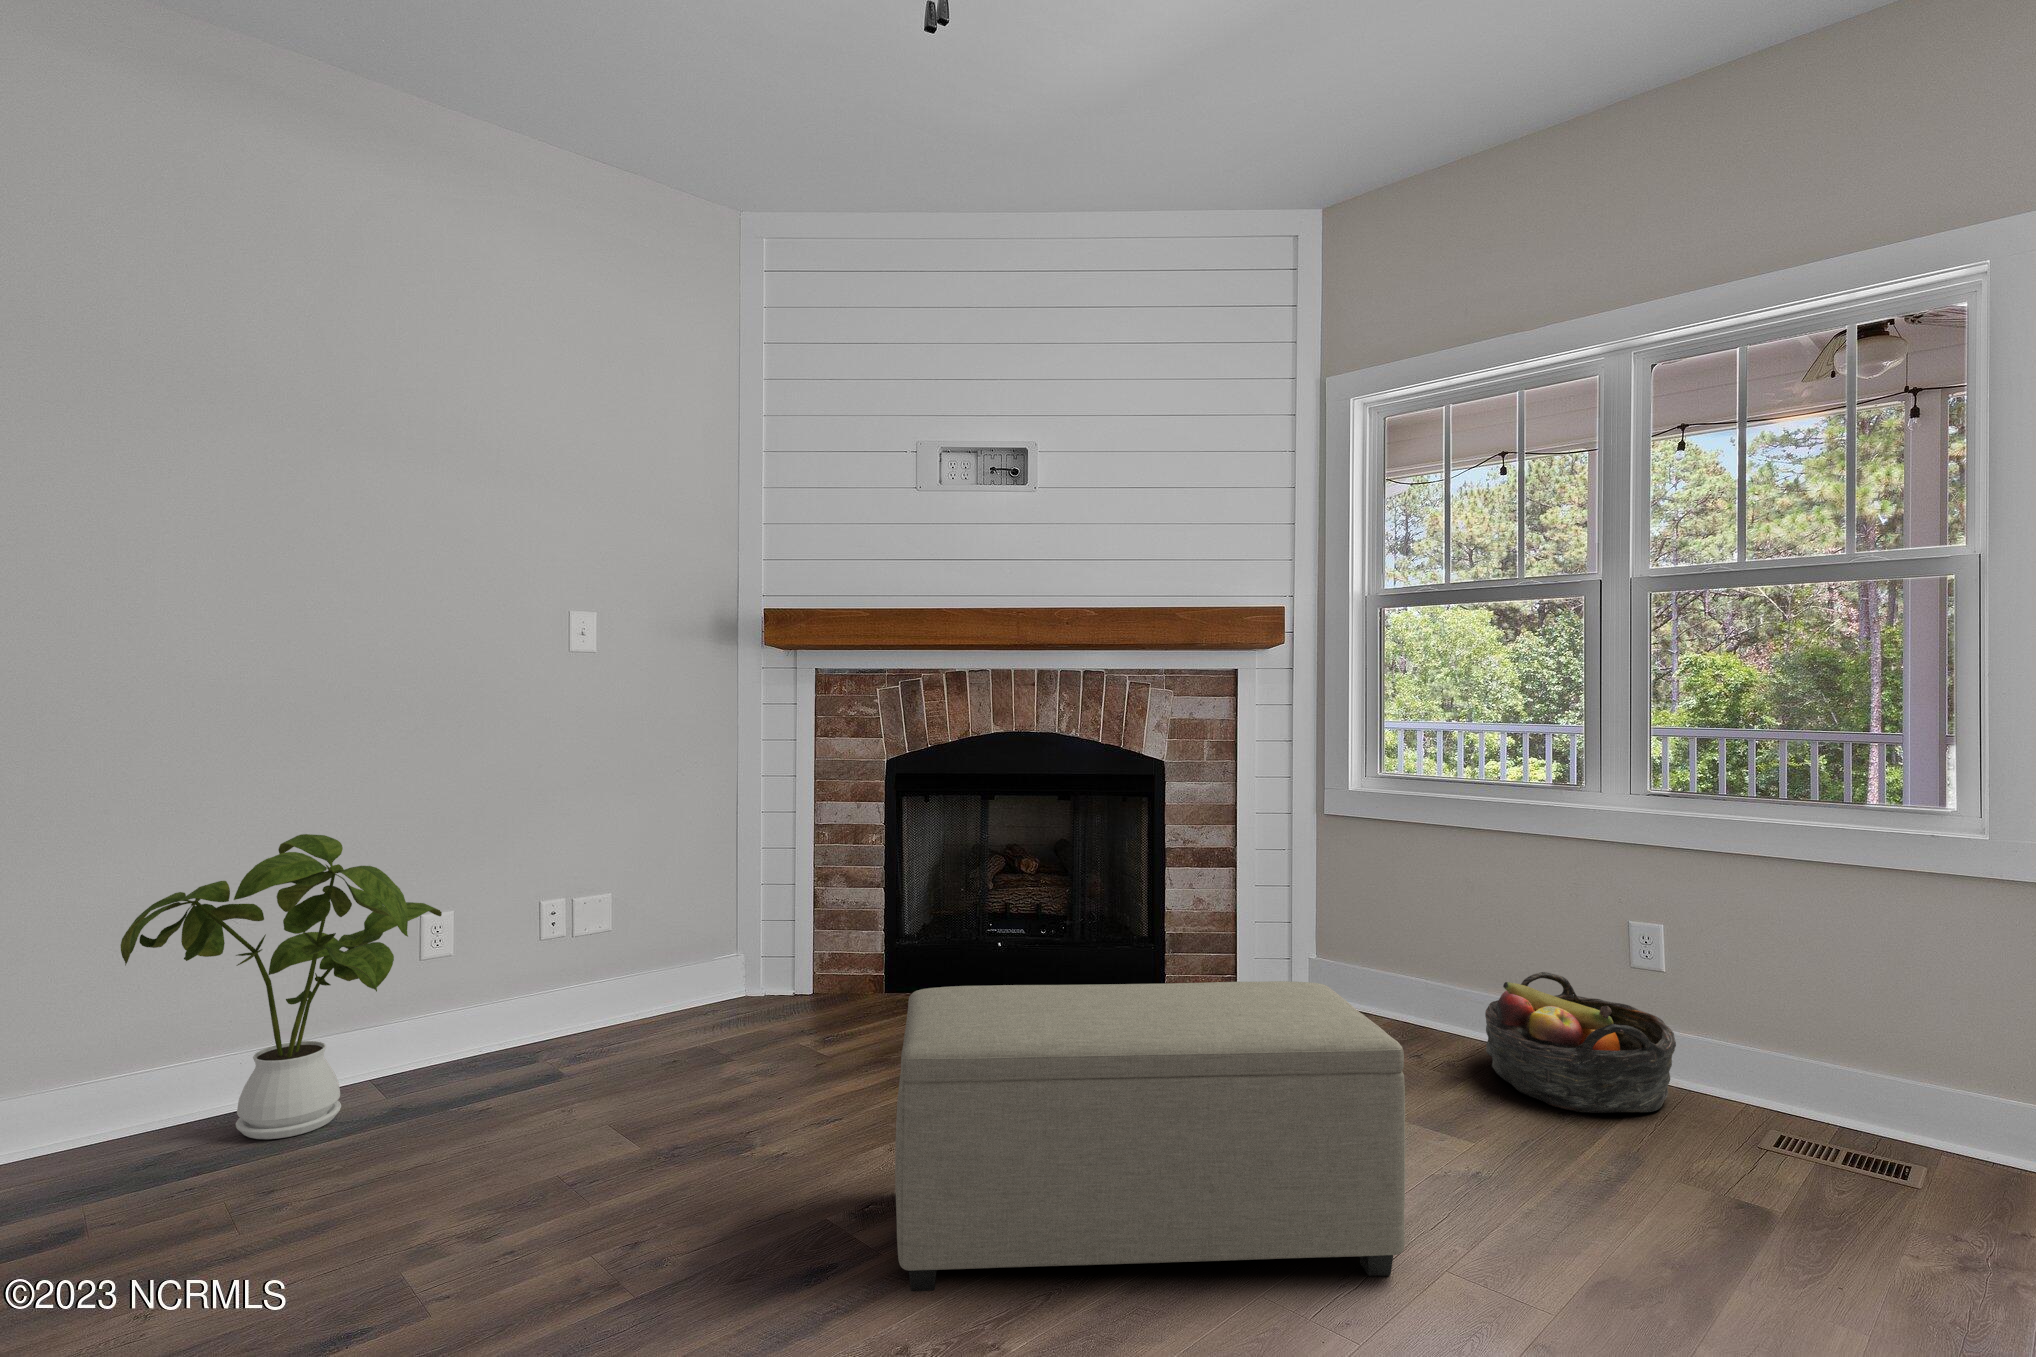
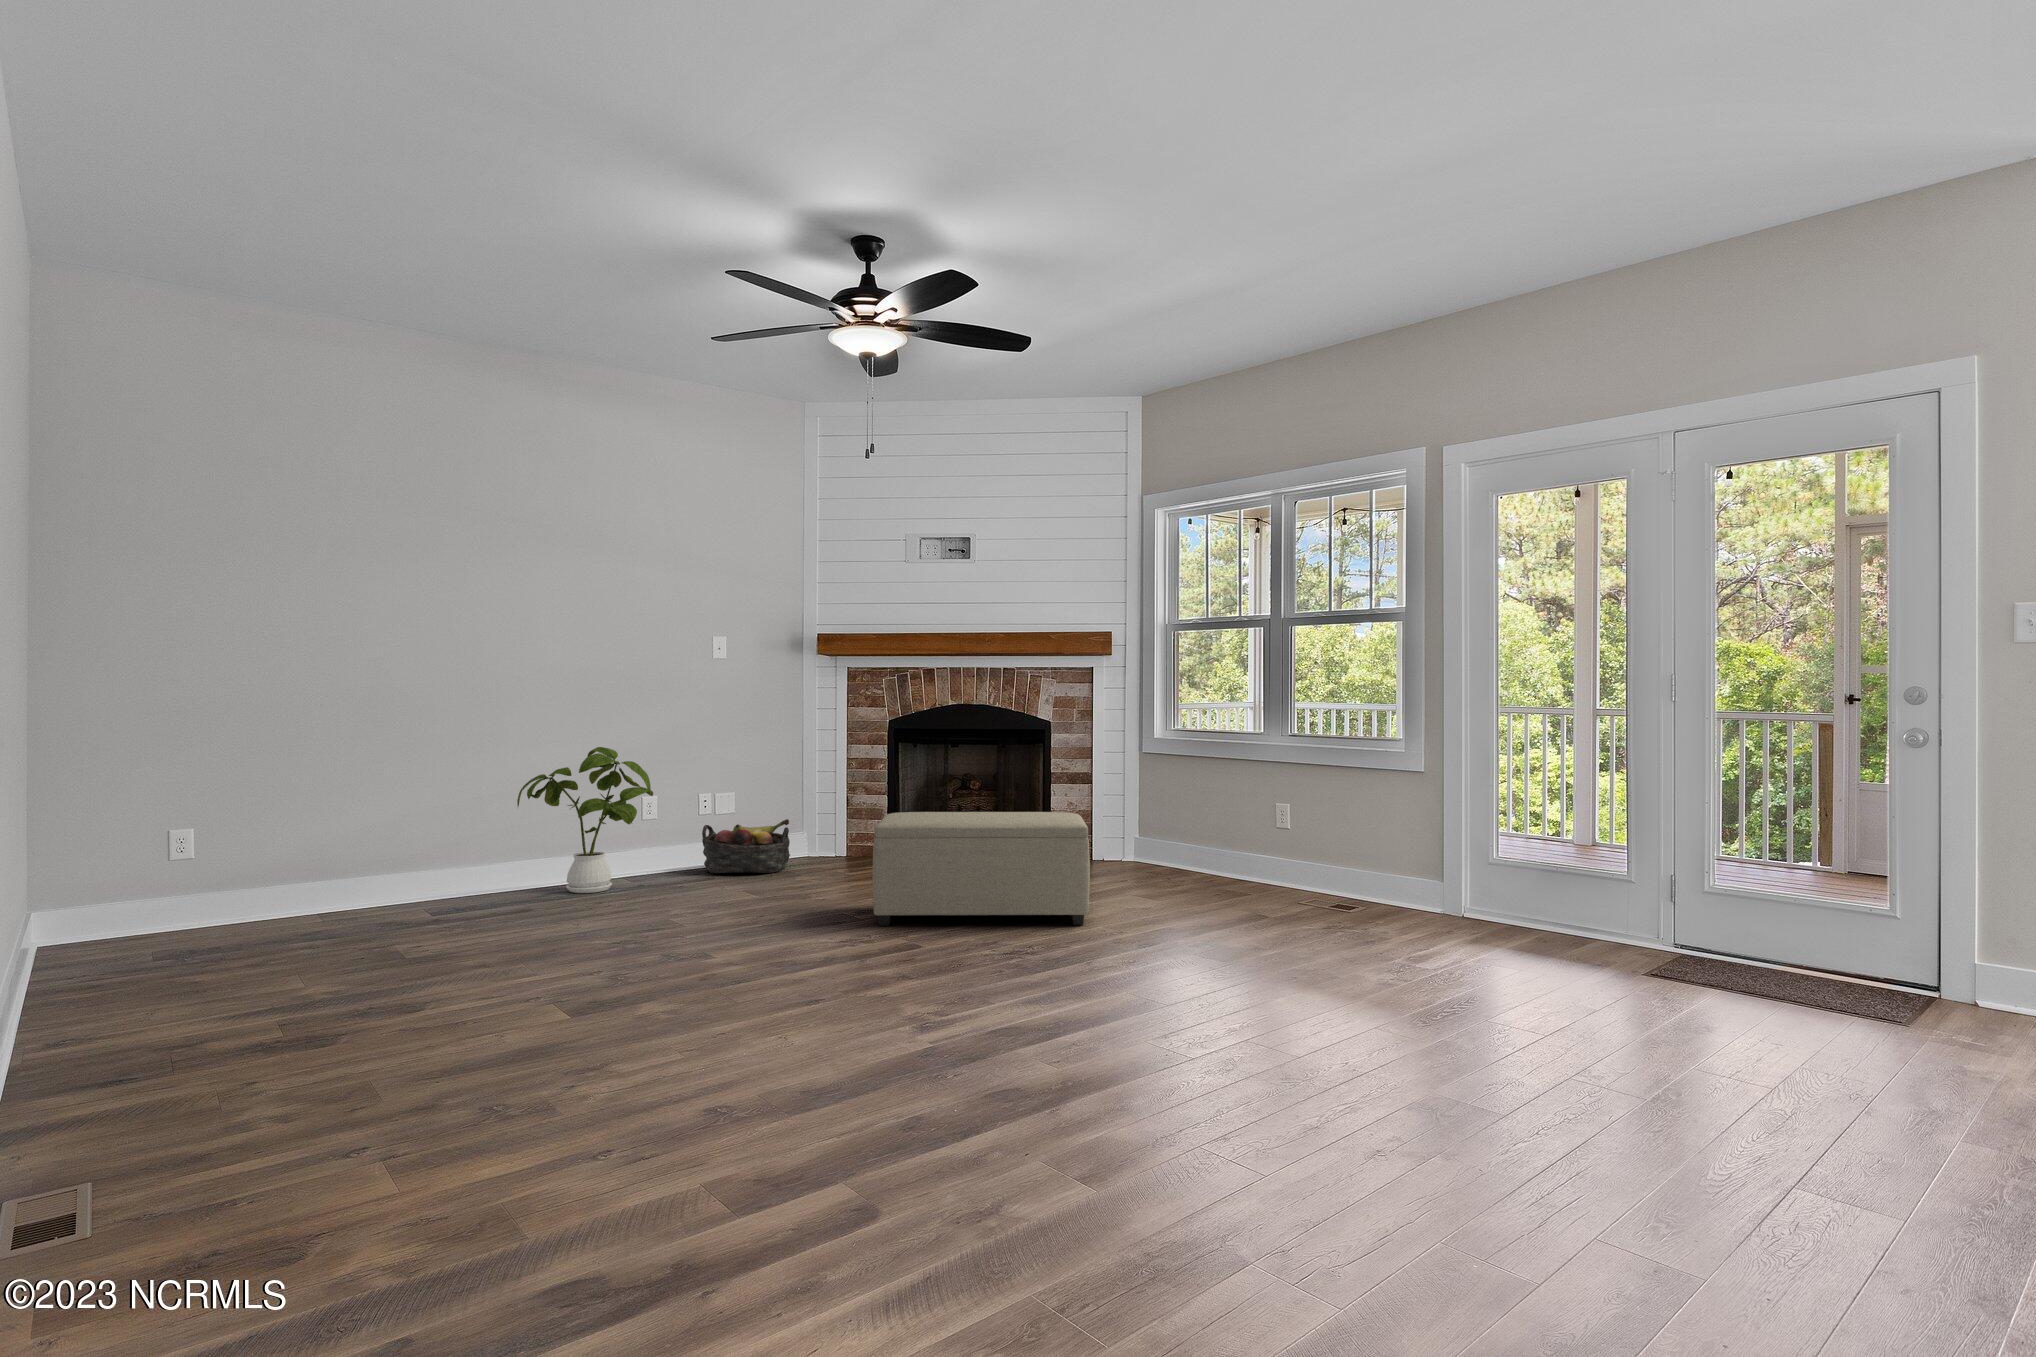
basket: present [1485,972,1676,1113] -> present [702,819,790,873]

